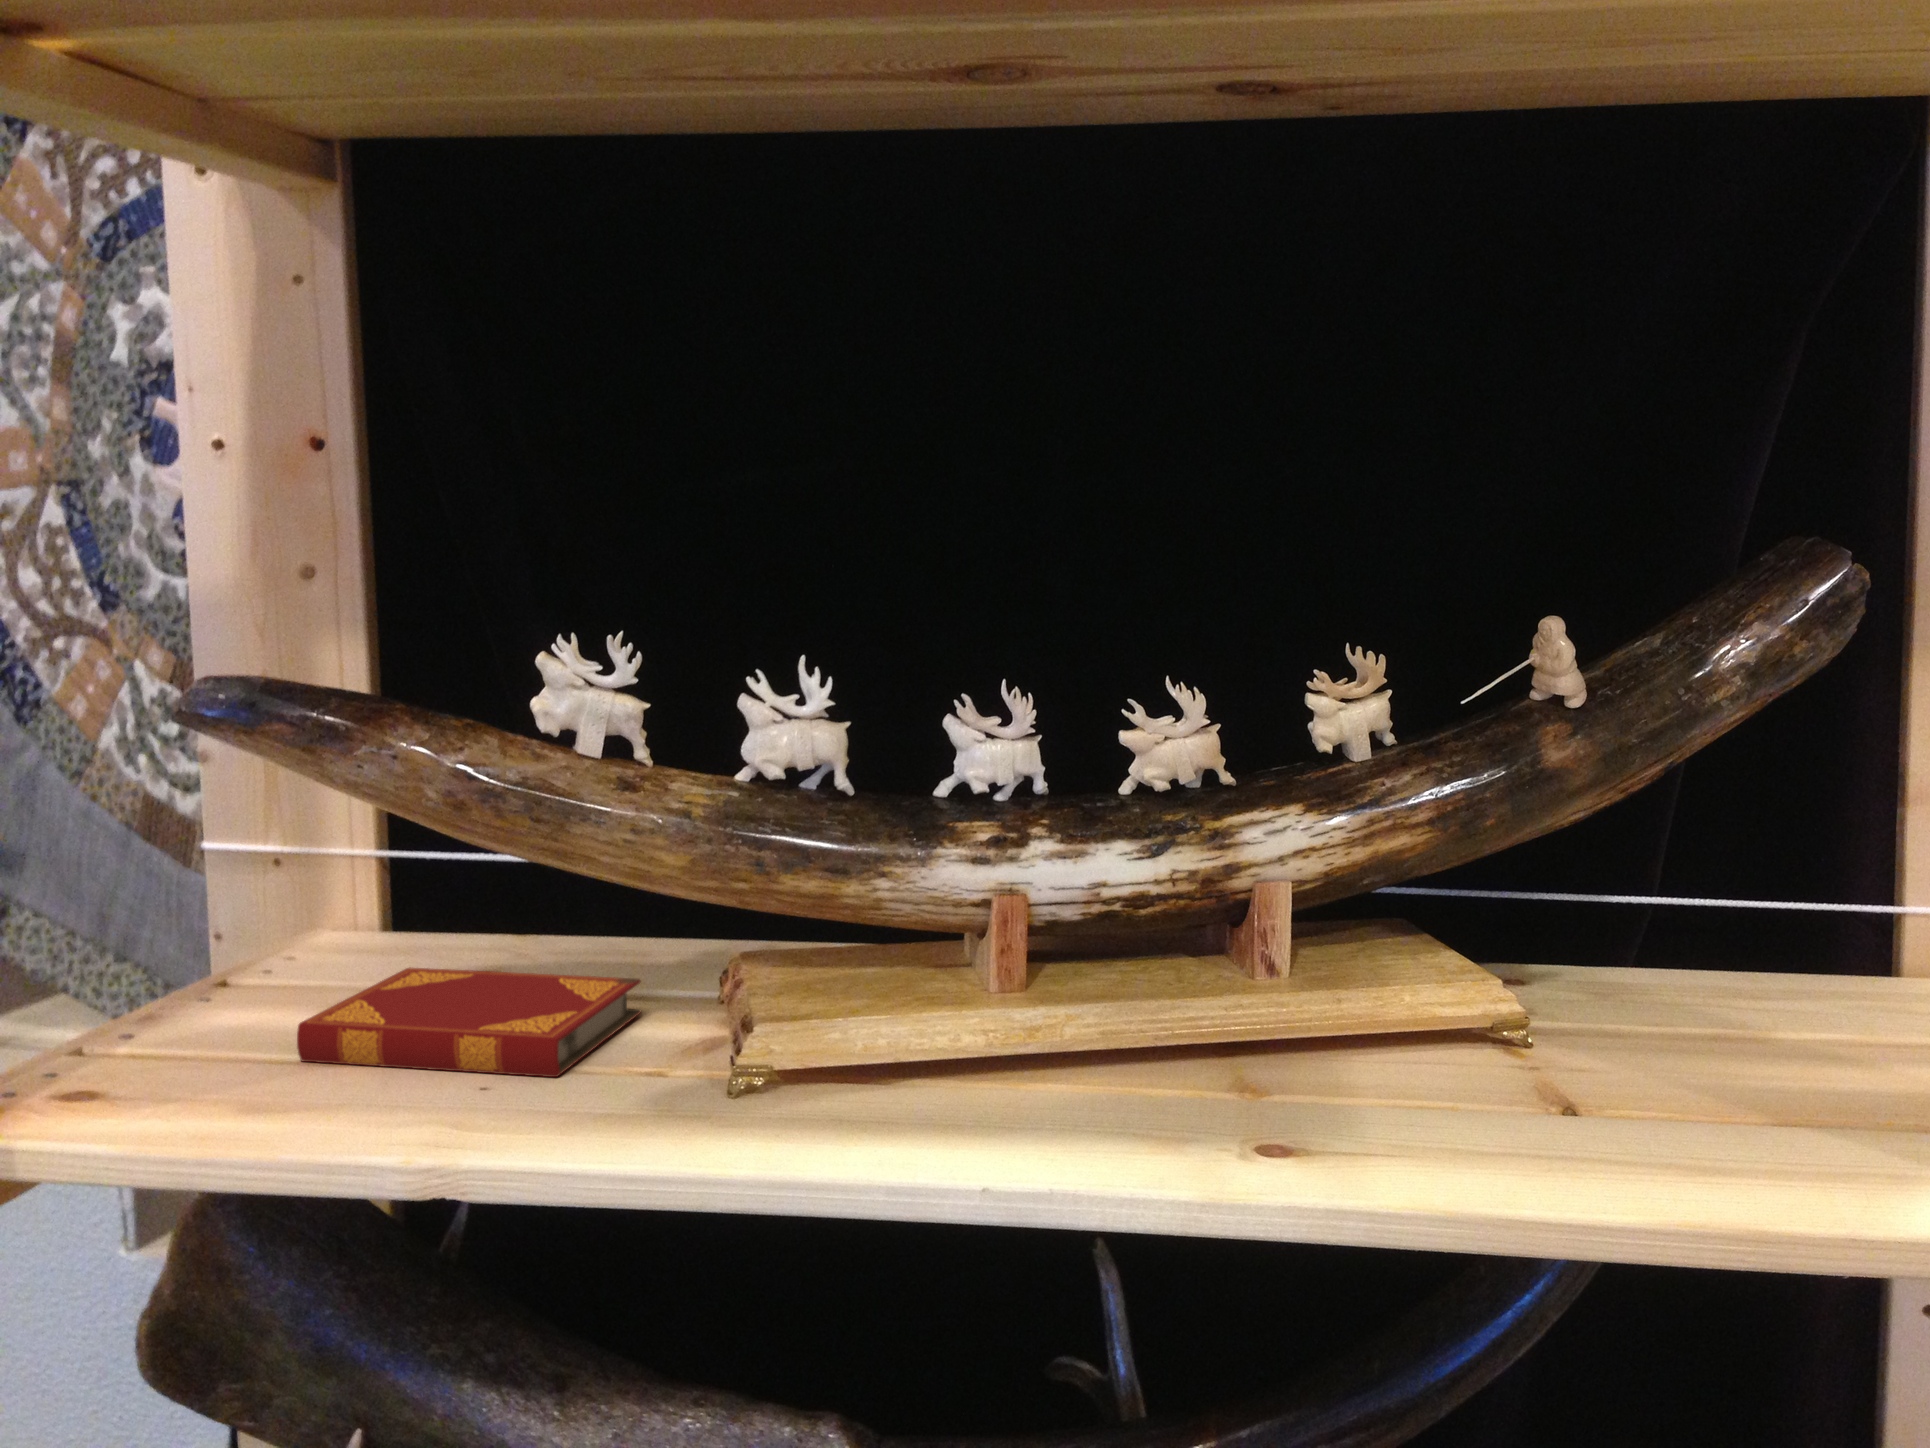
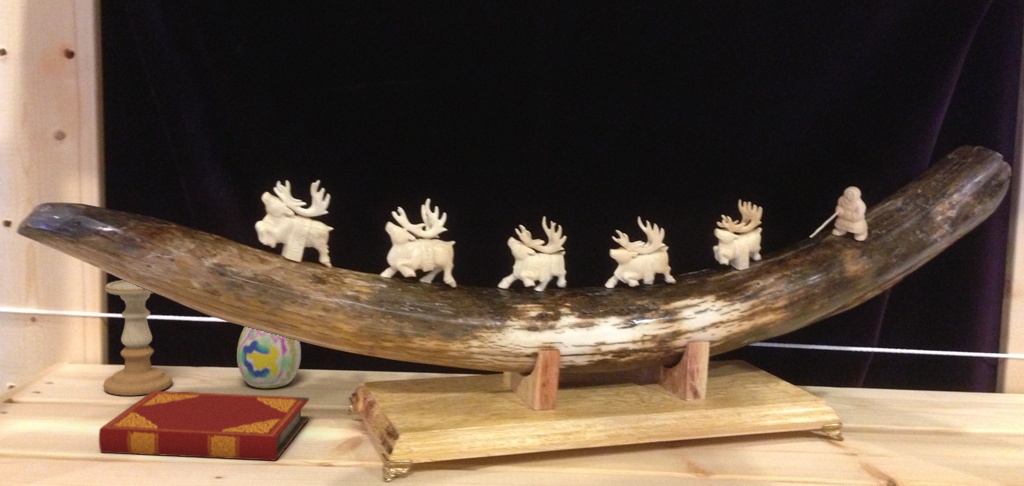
candle holder: none [352,794,461,976] -> present [103,280,172,396]
decorative egg: none [557,838,660,966] -> present [237,327,301,388]

